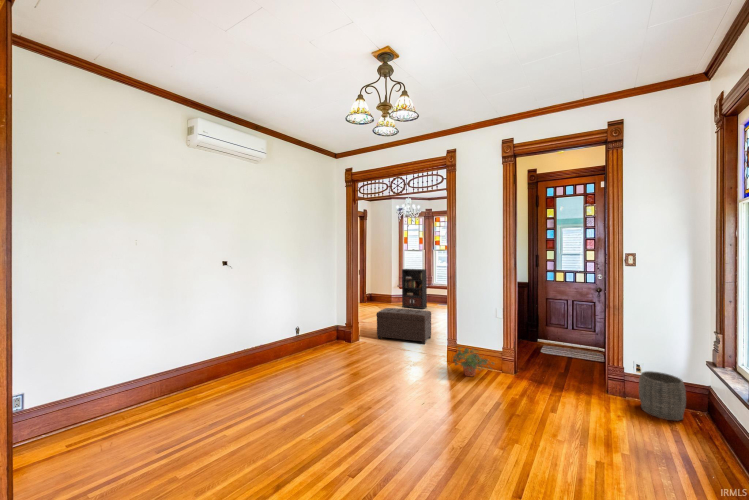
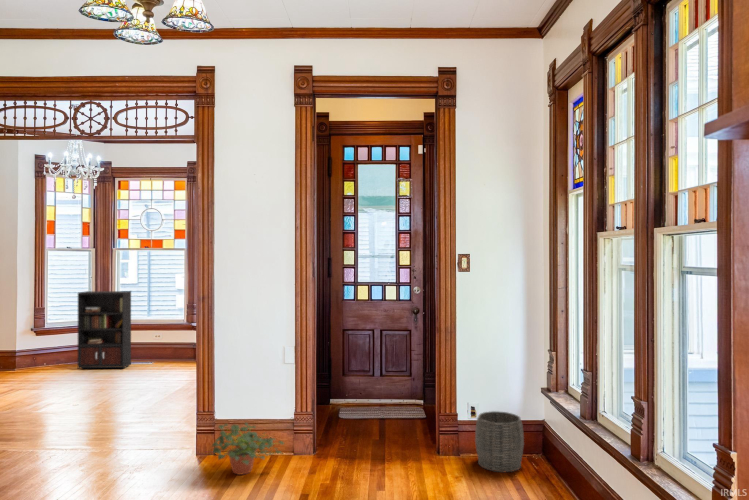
ottoman: present [376,308,431,344] -> none [31,368,154,441]

